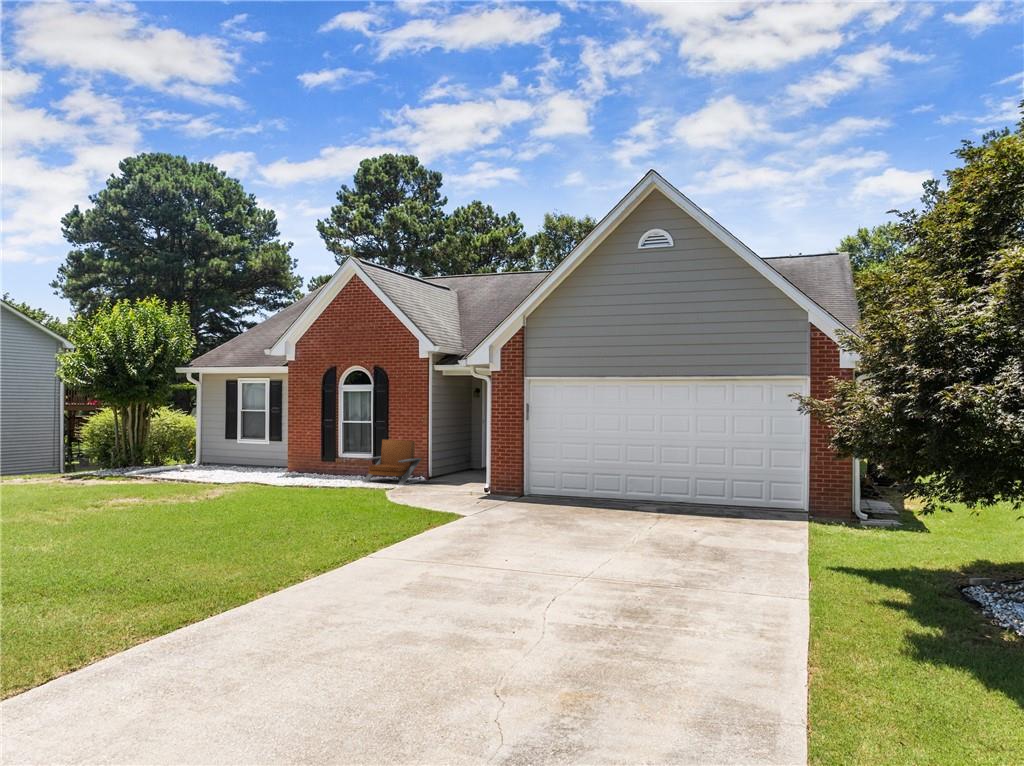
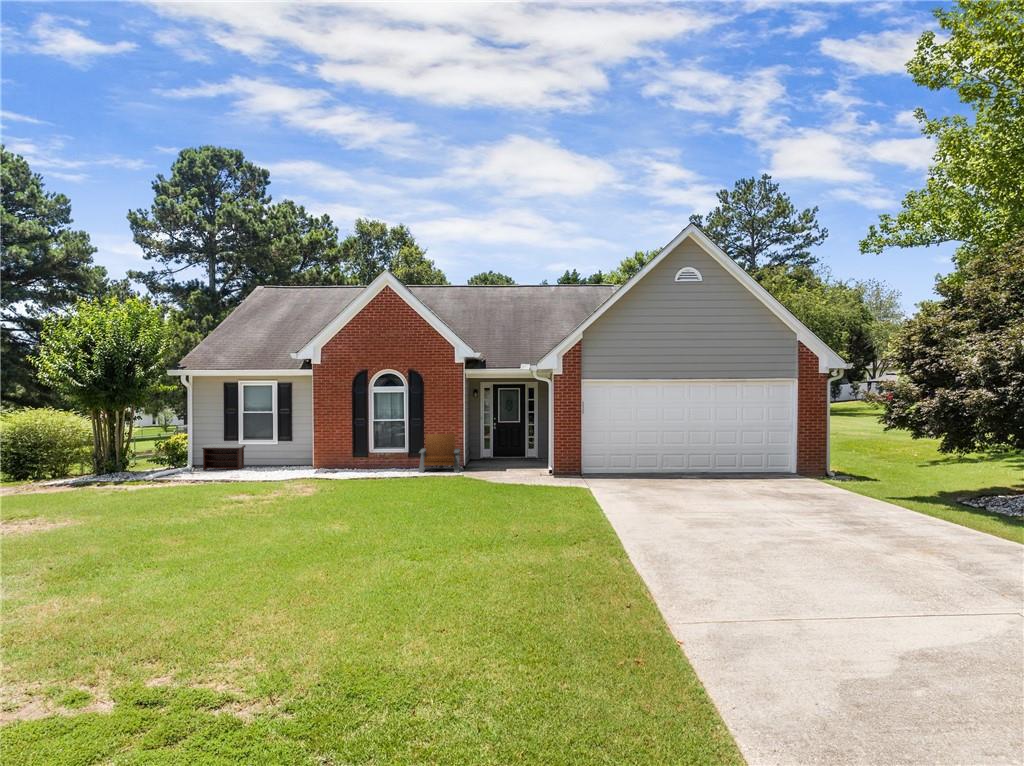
bench: none [205,442,245,470] -> present [202,444,245,470]

